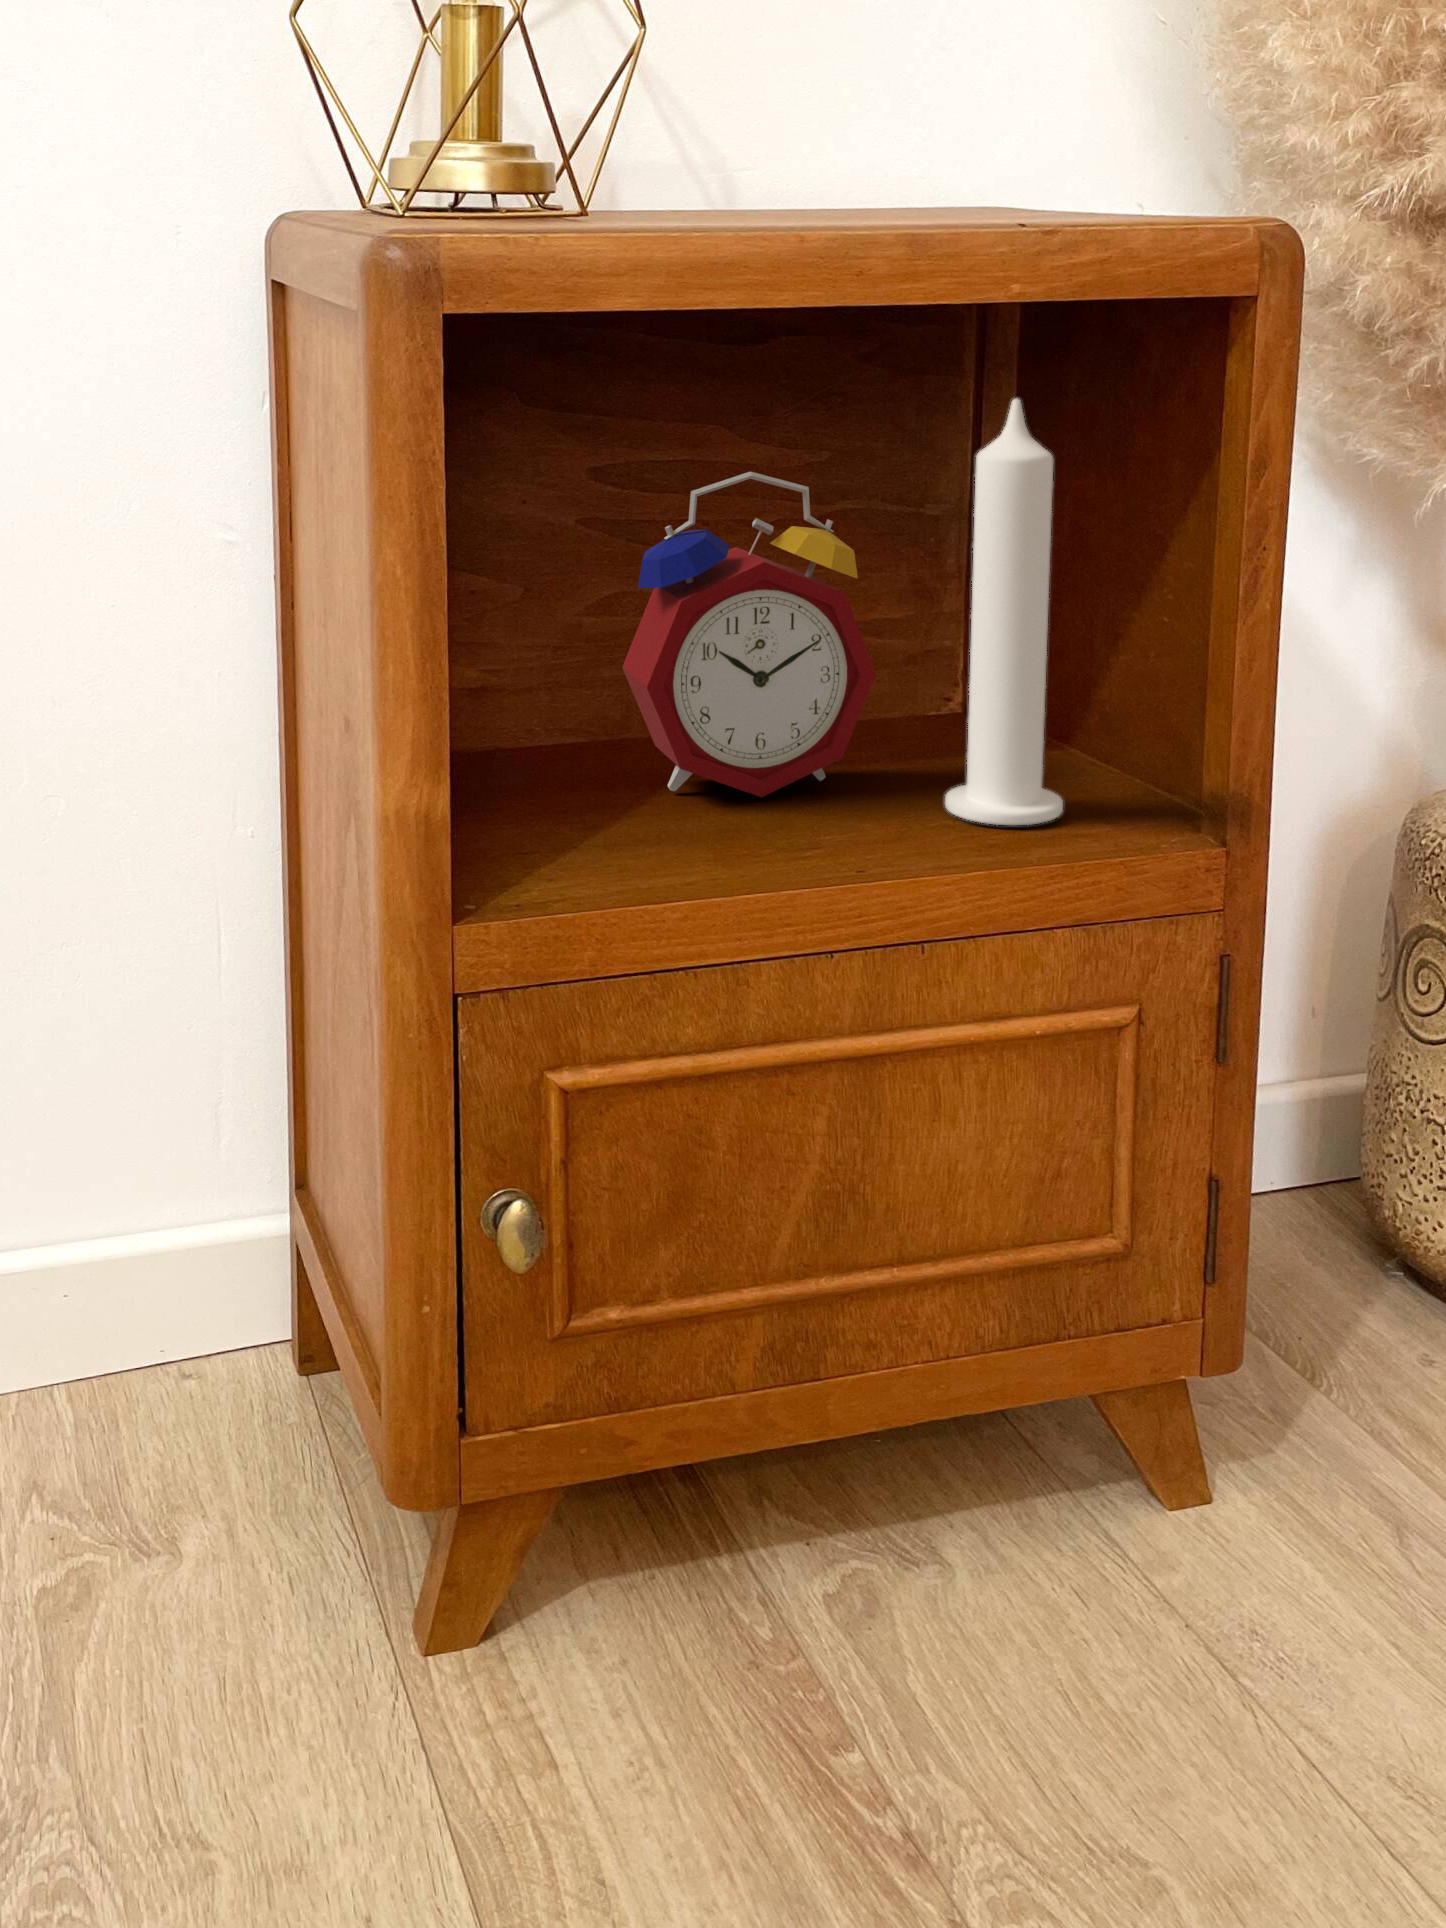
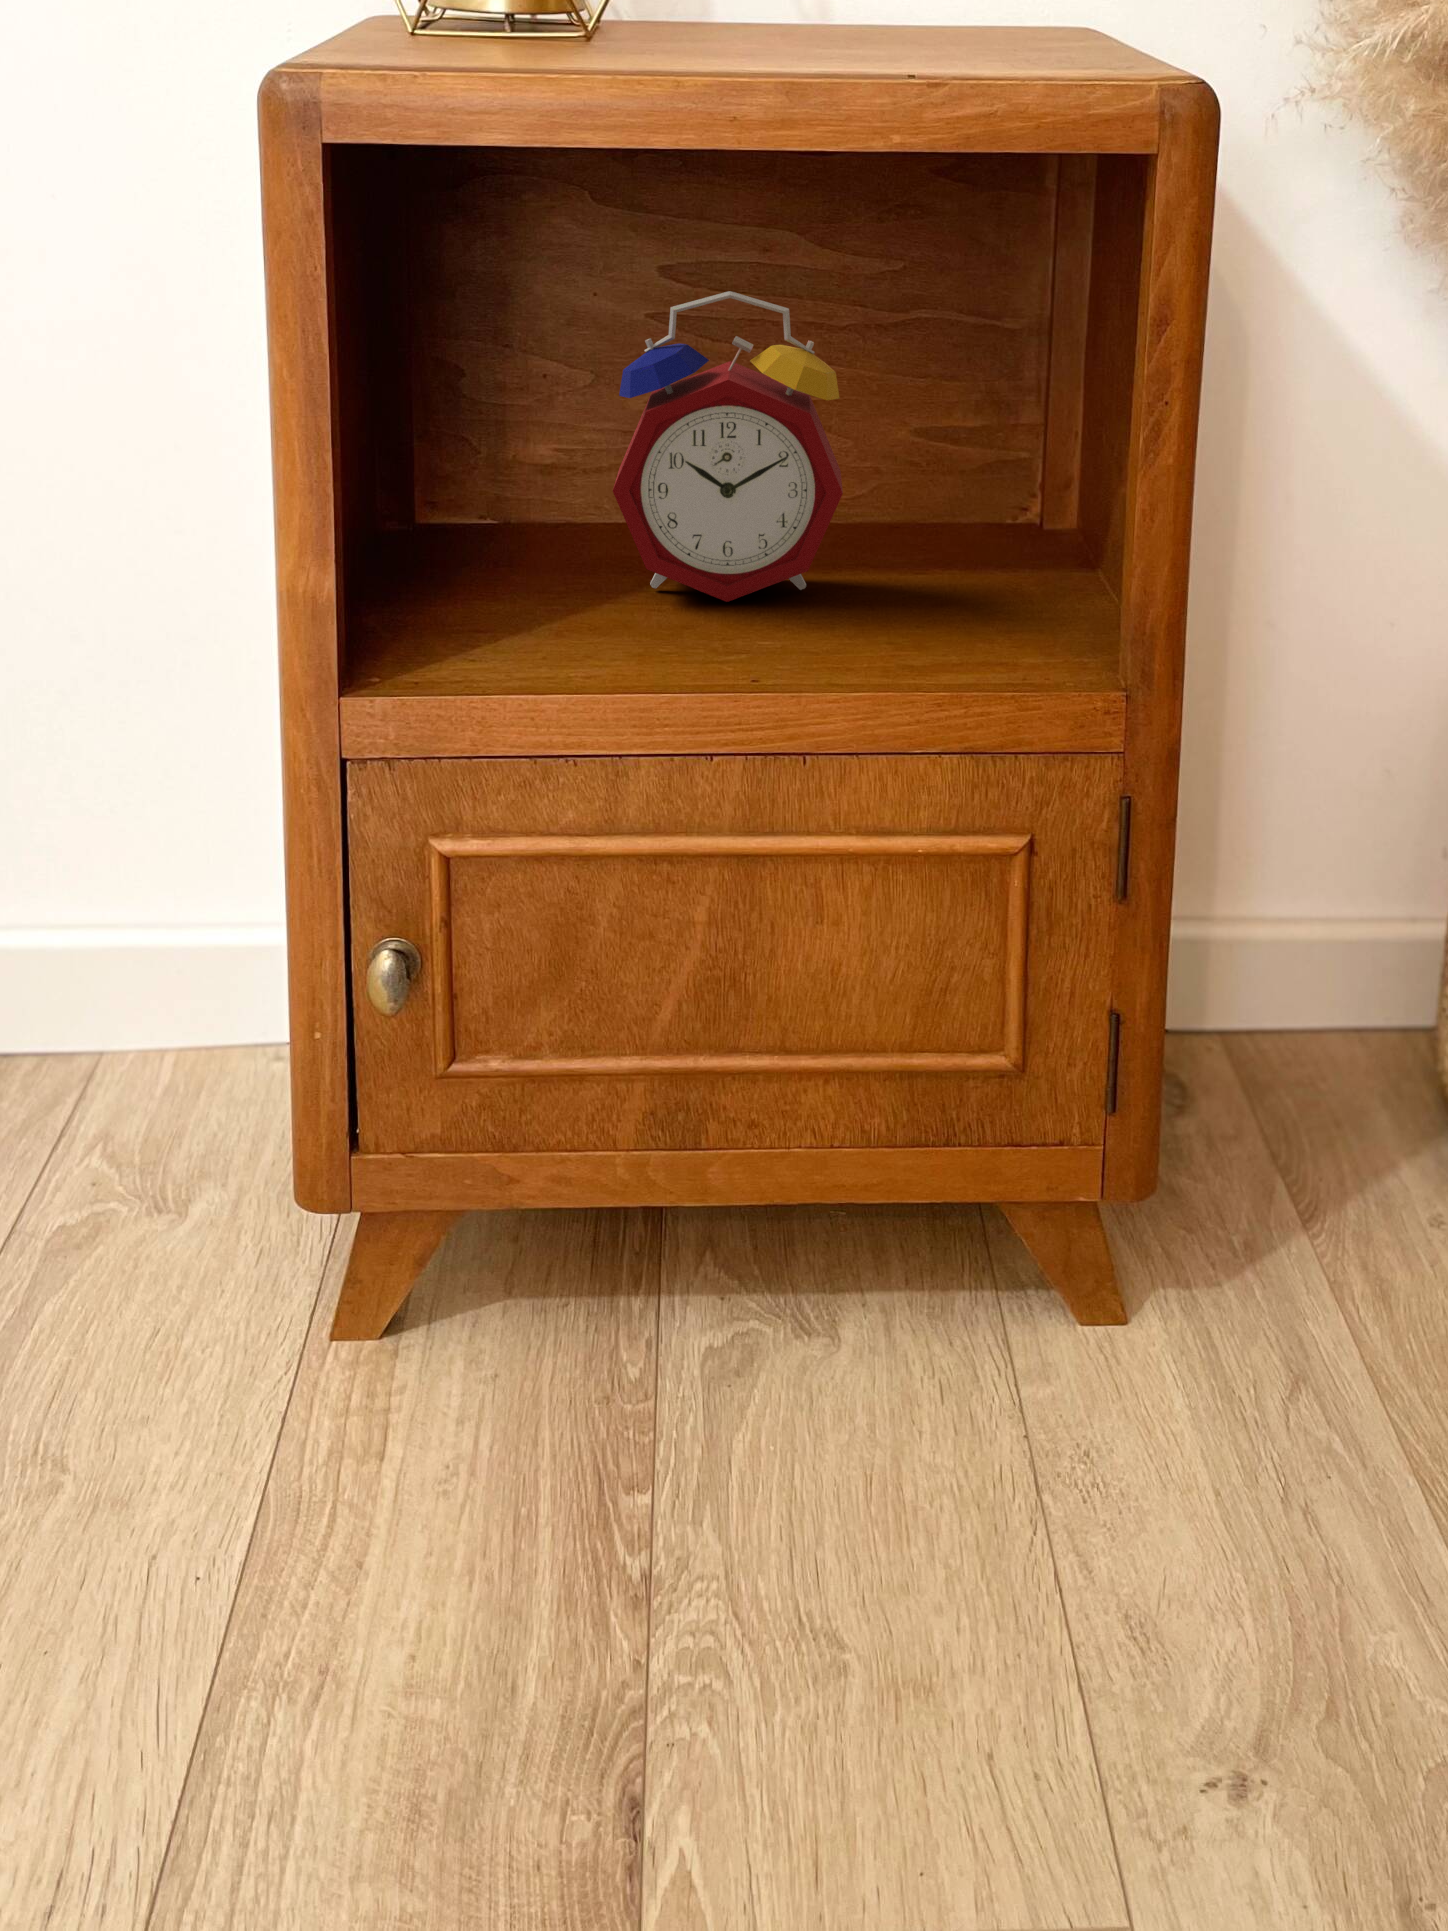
candle: present [945,399,1063,825] -> none [883,236,997,654]

